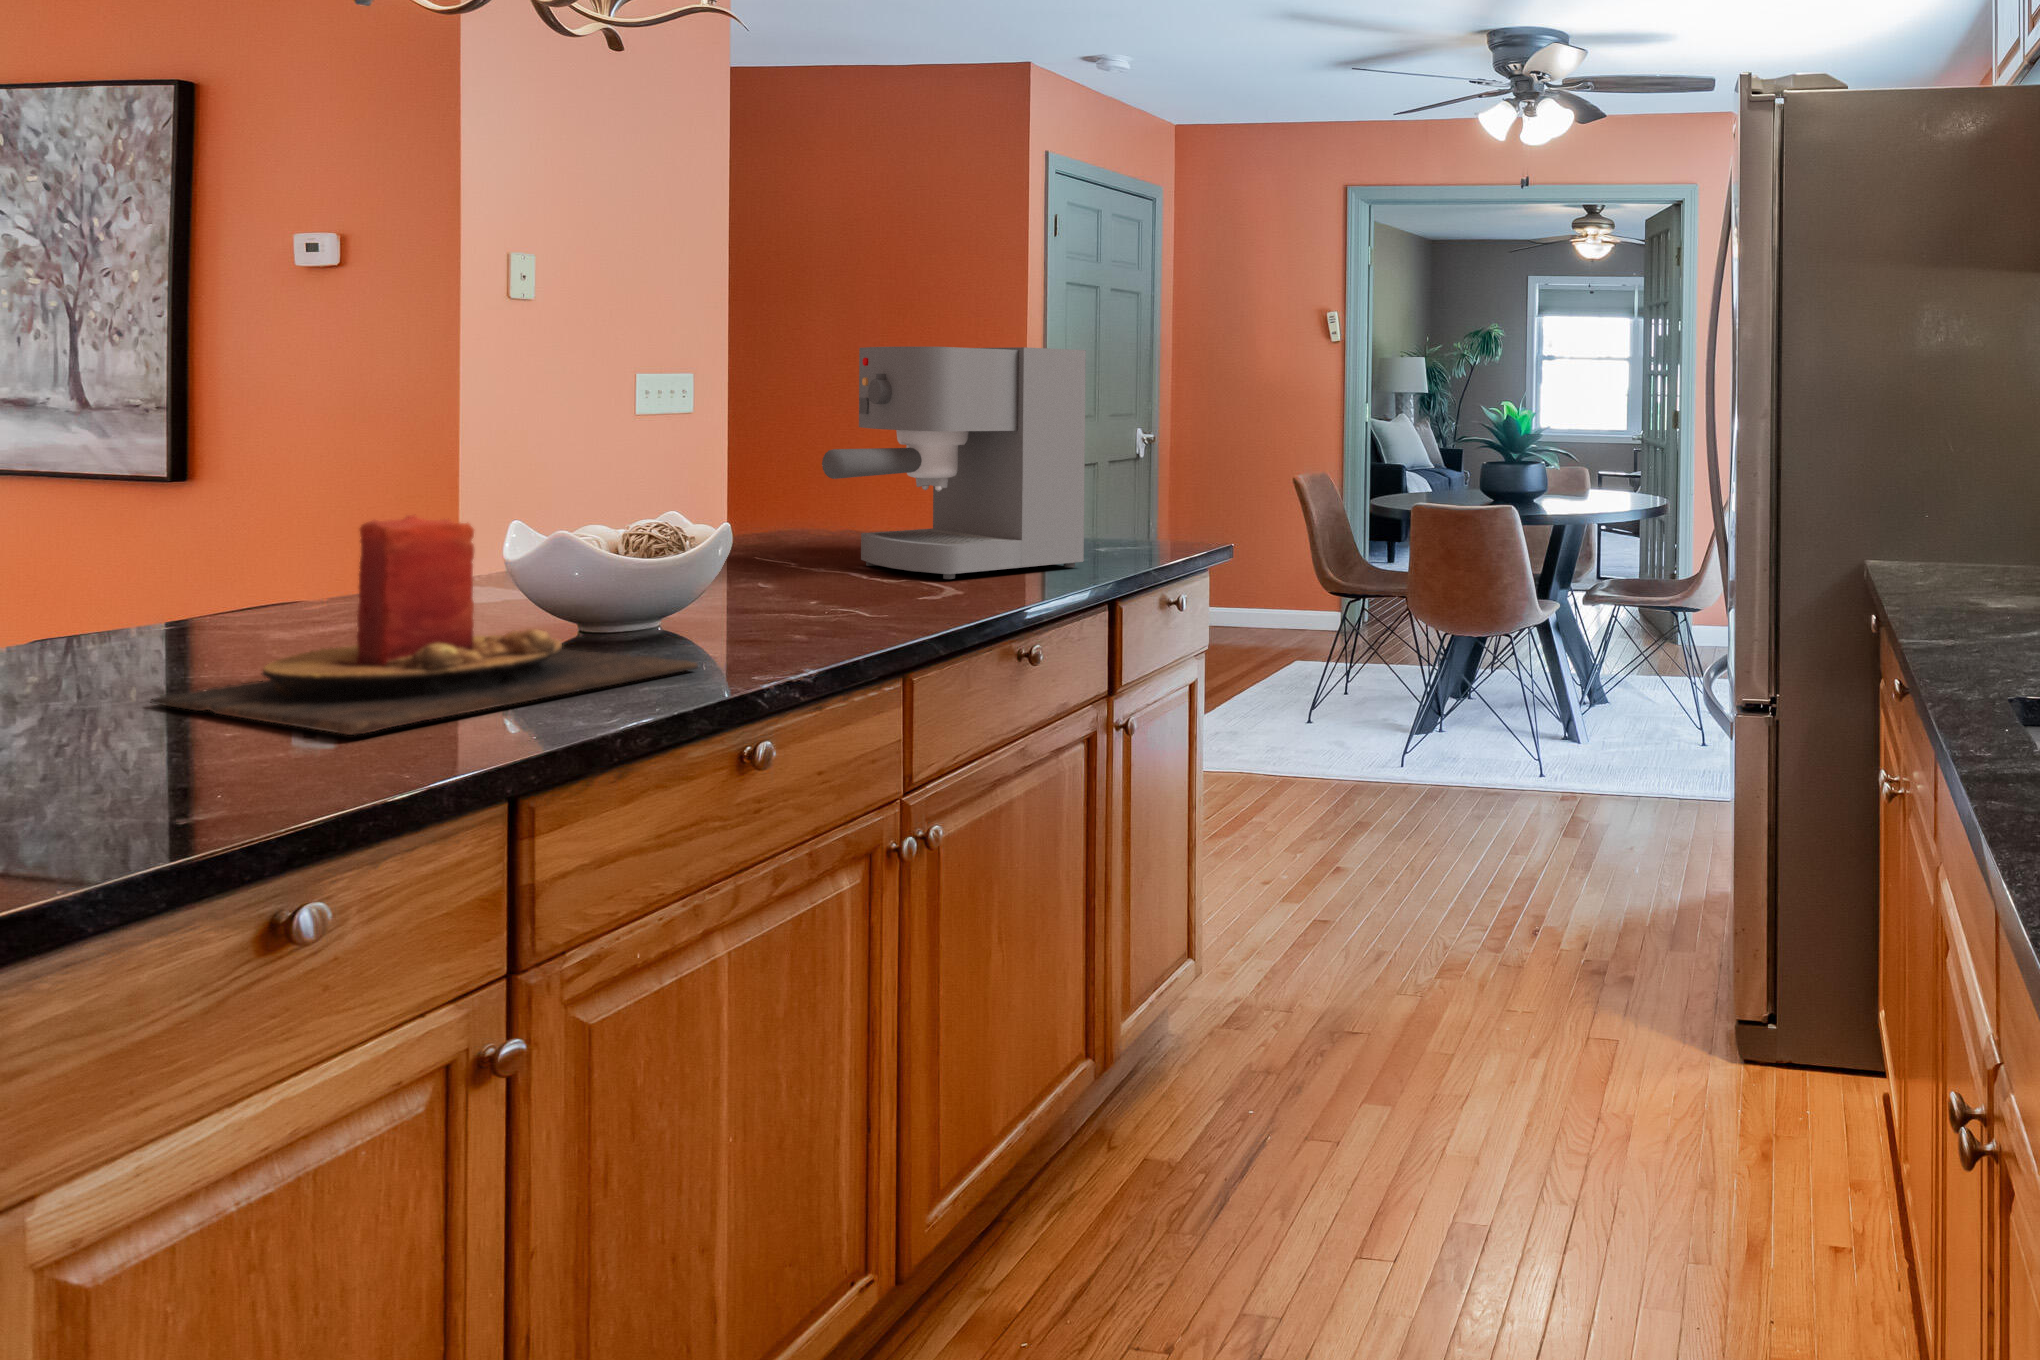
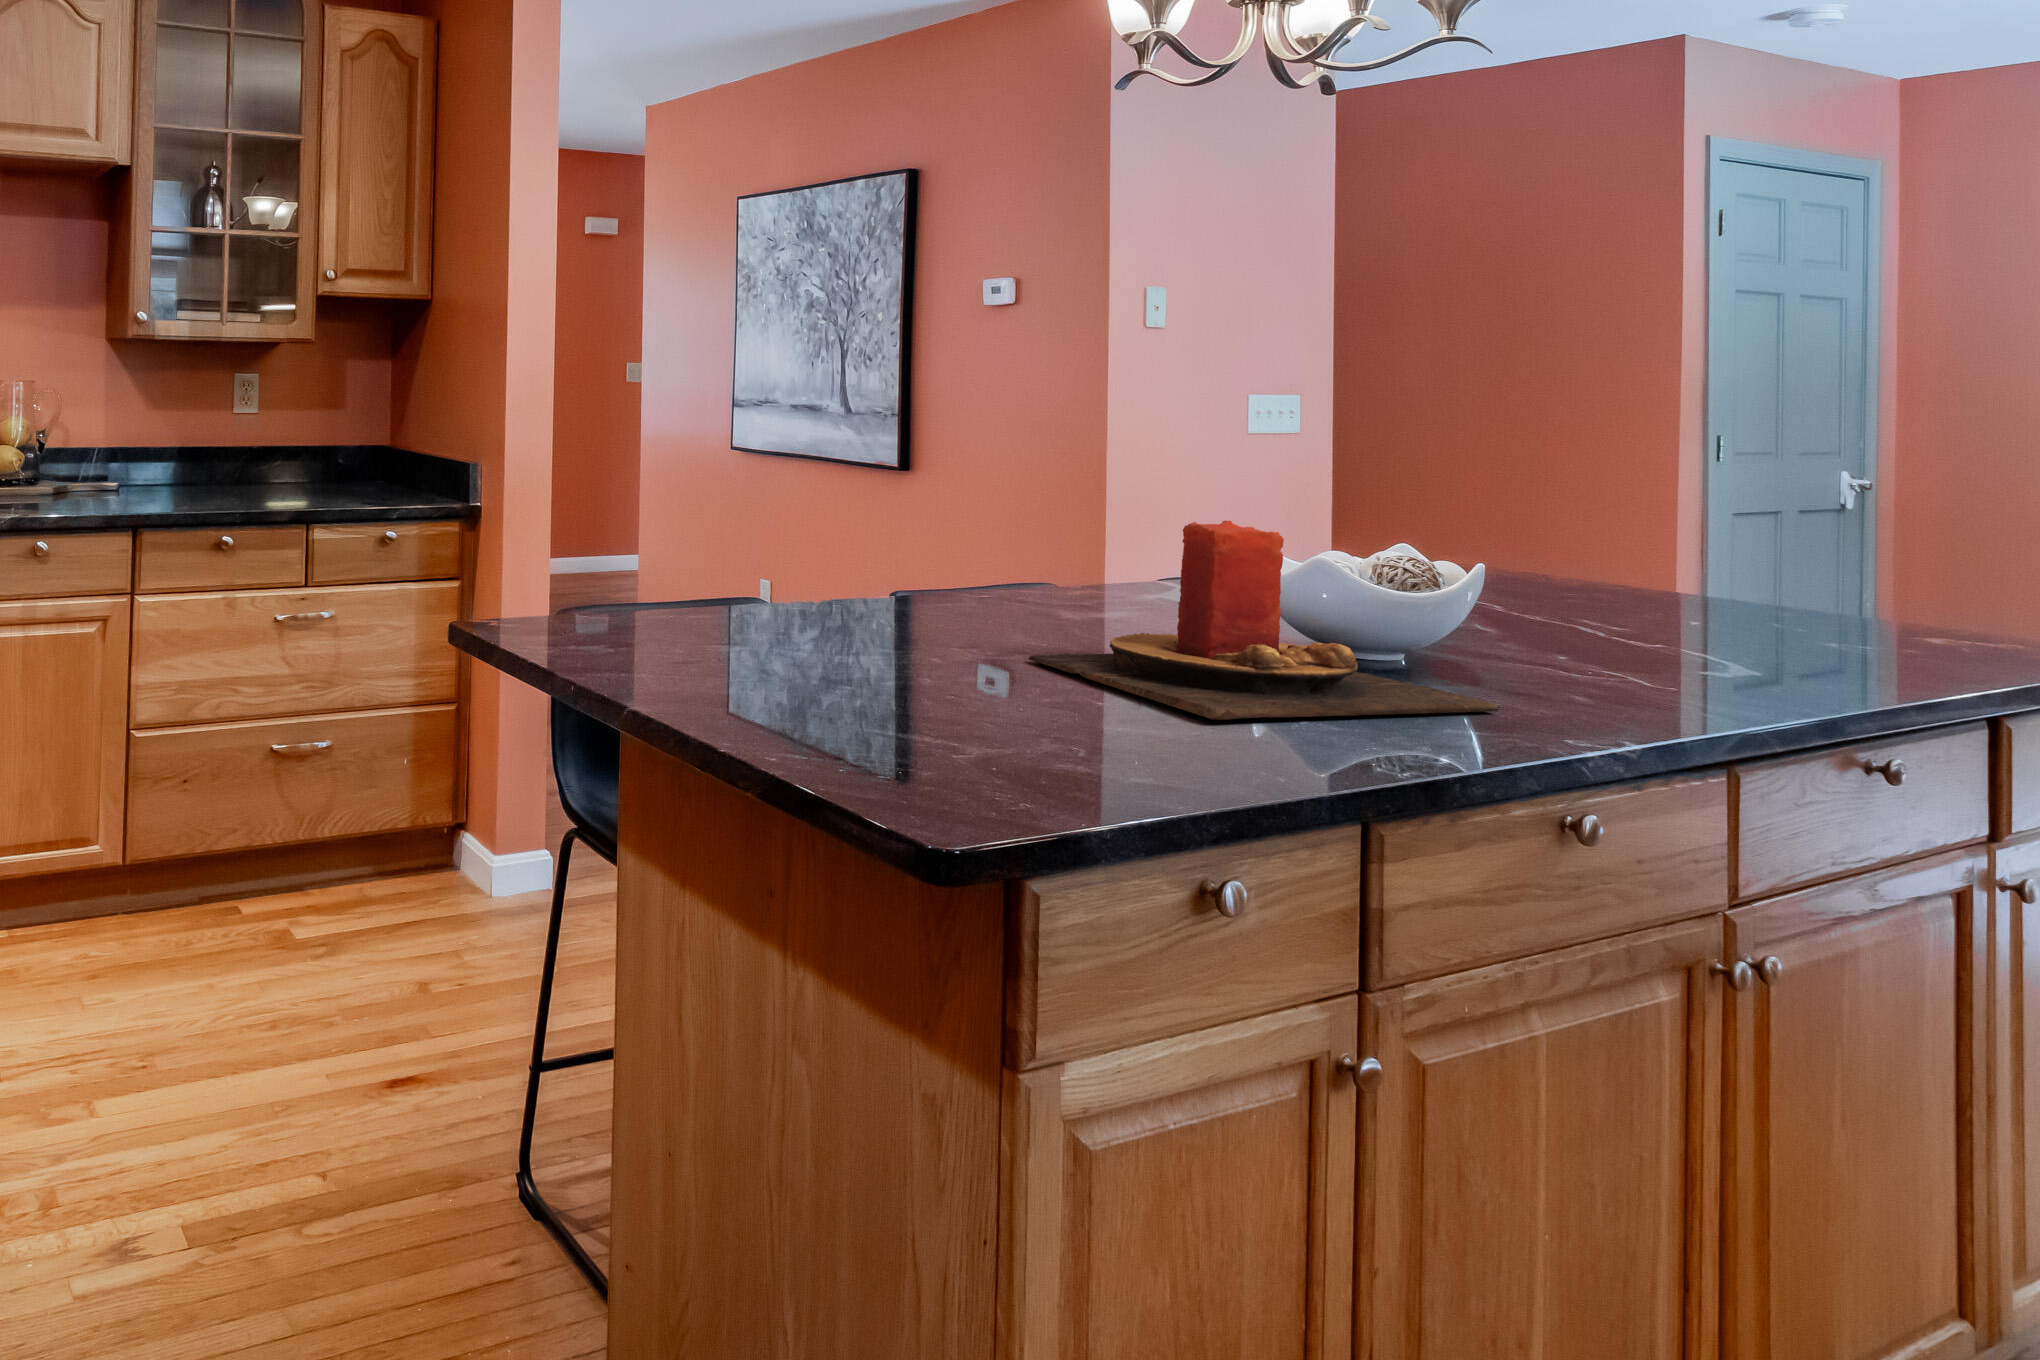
coffee maker: present [822,347,1086,579] -> none [1560,366,1938,657]

